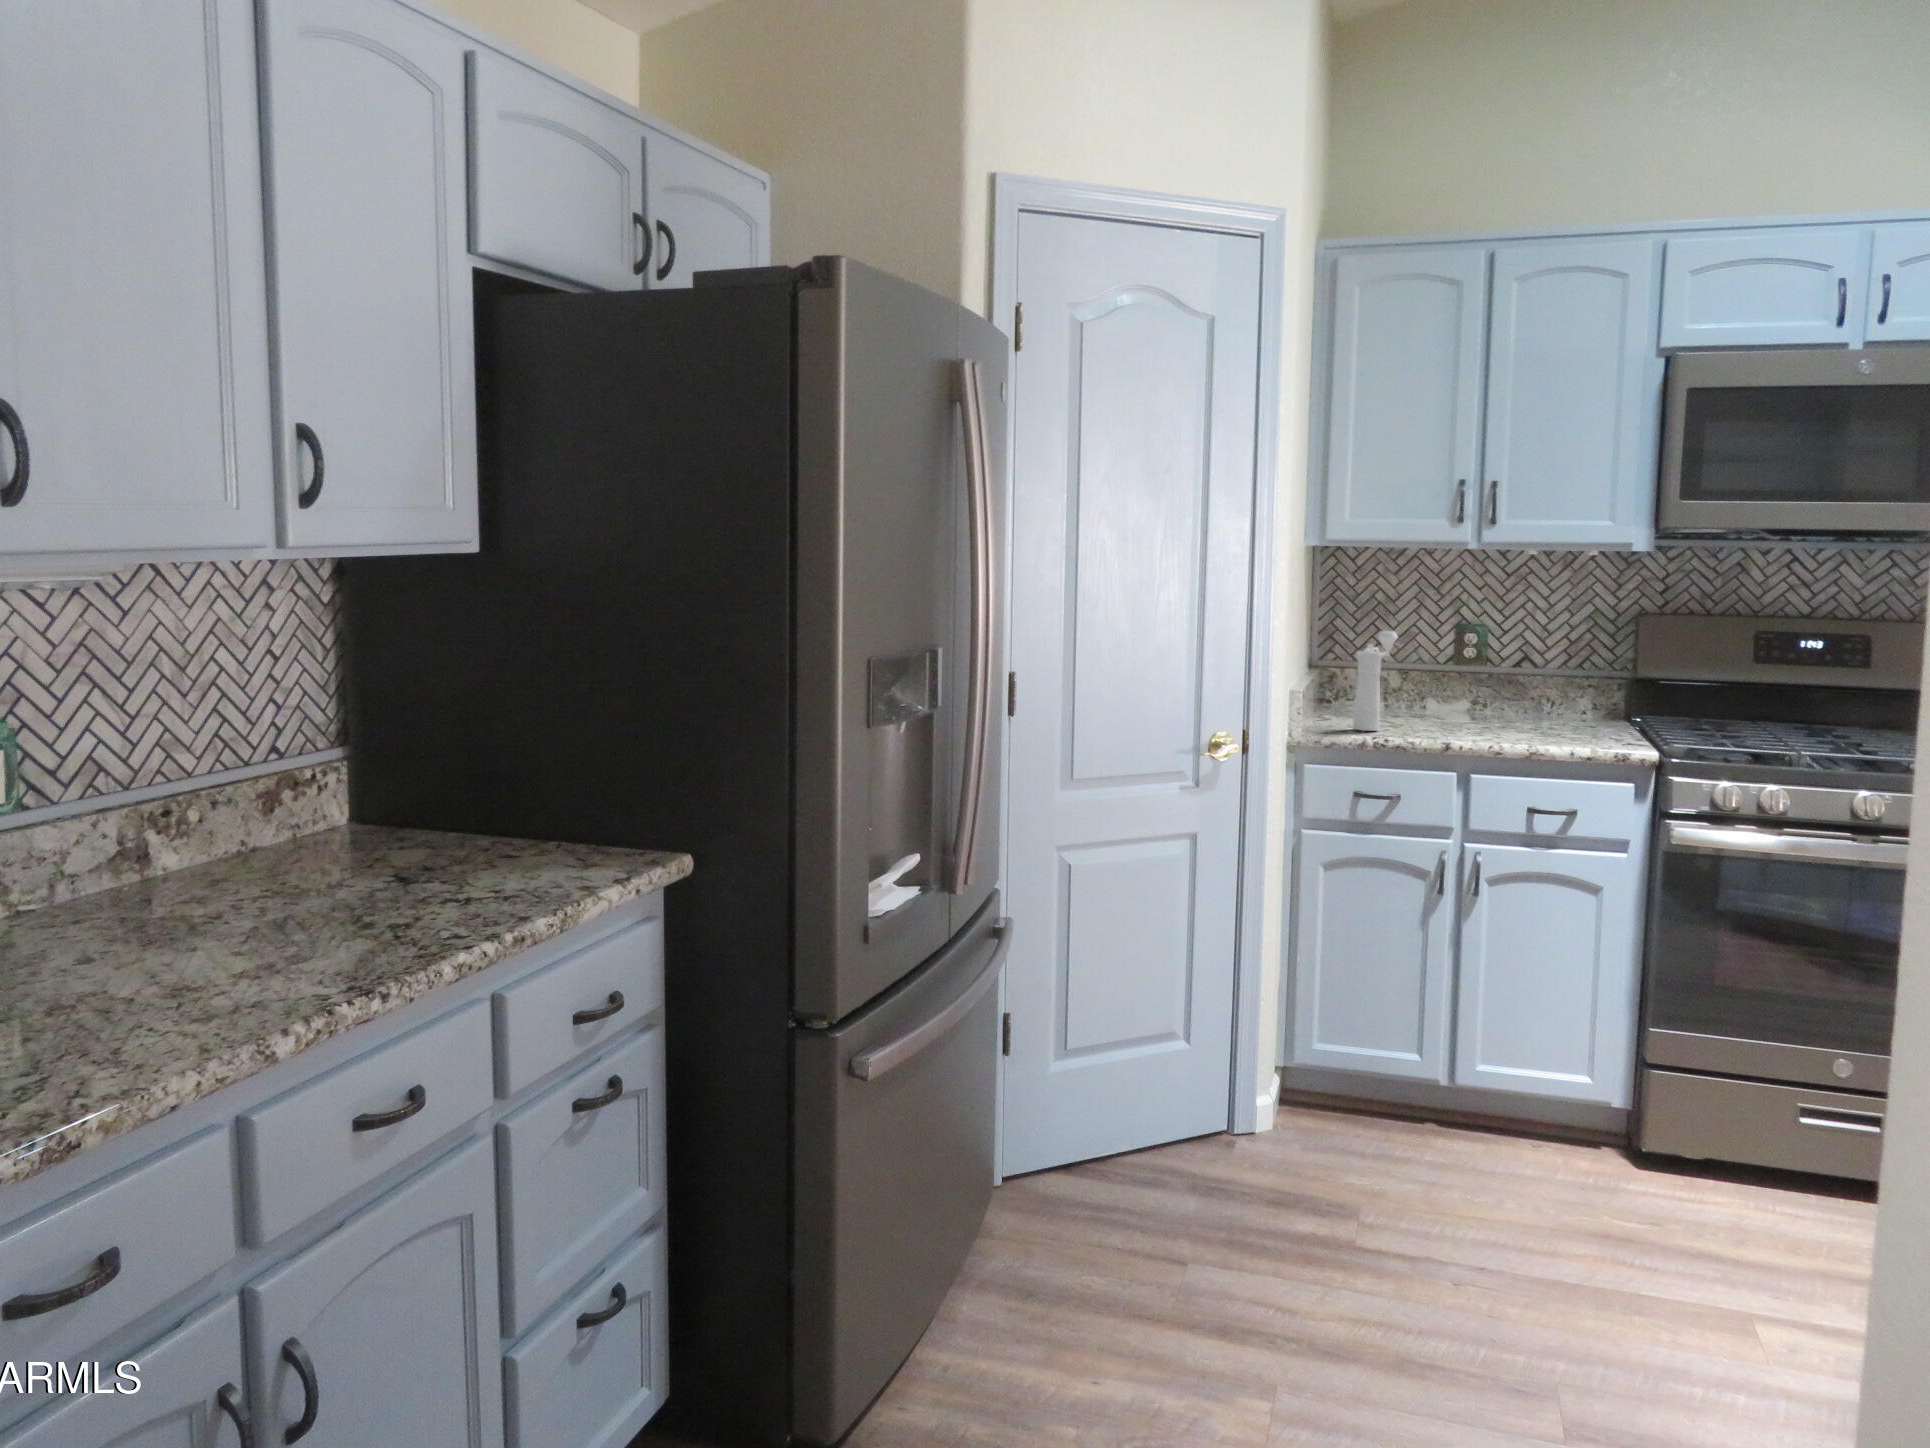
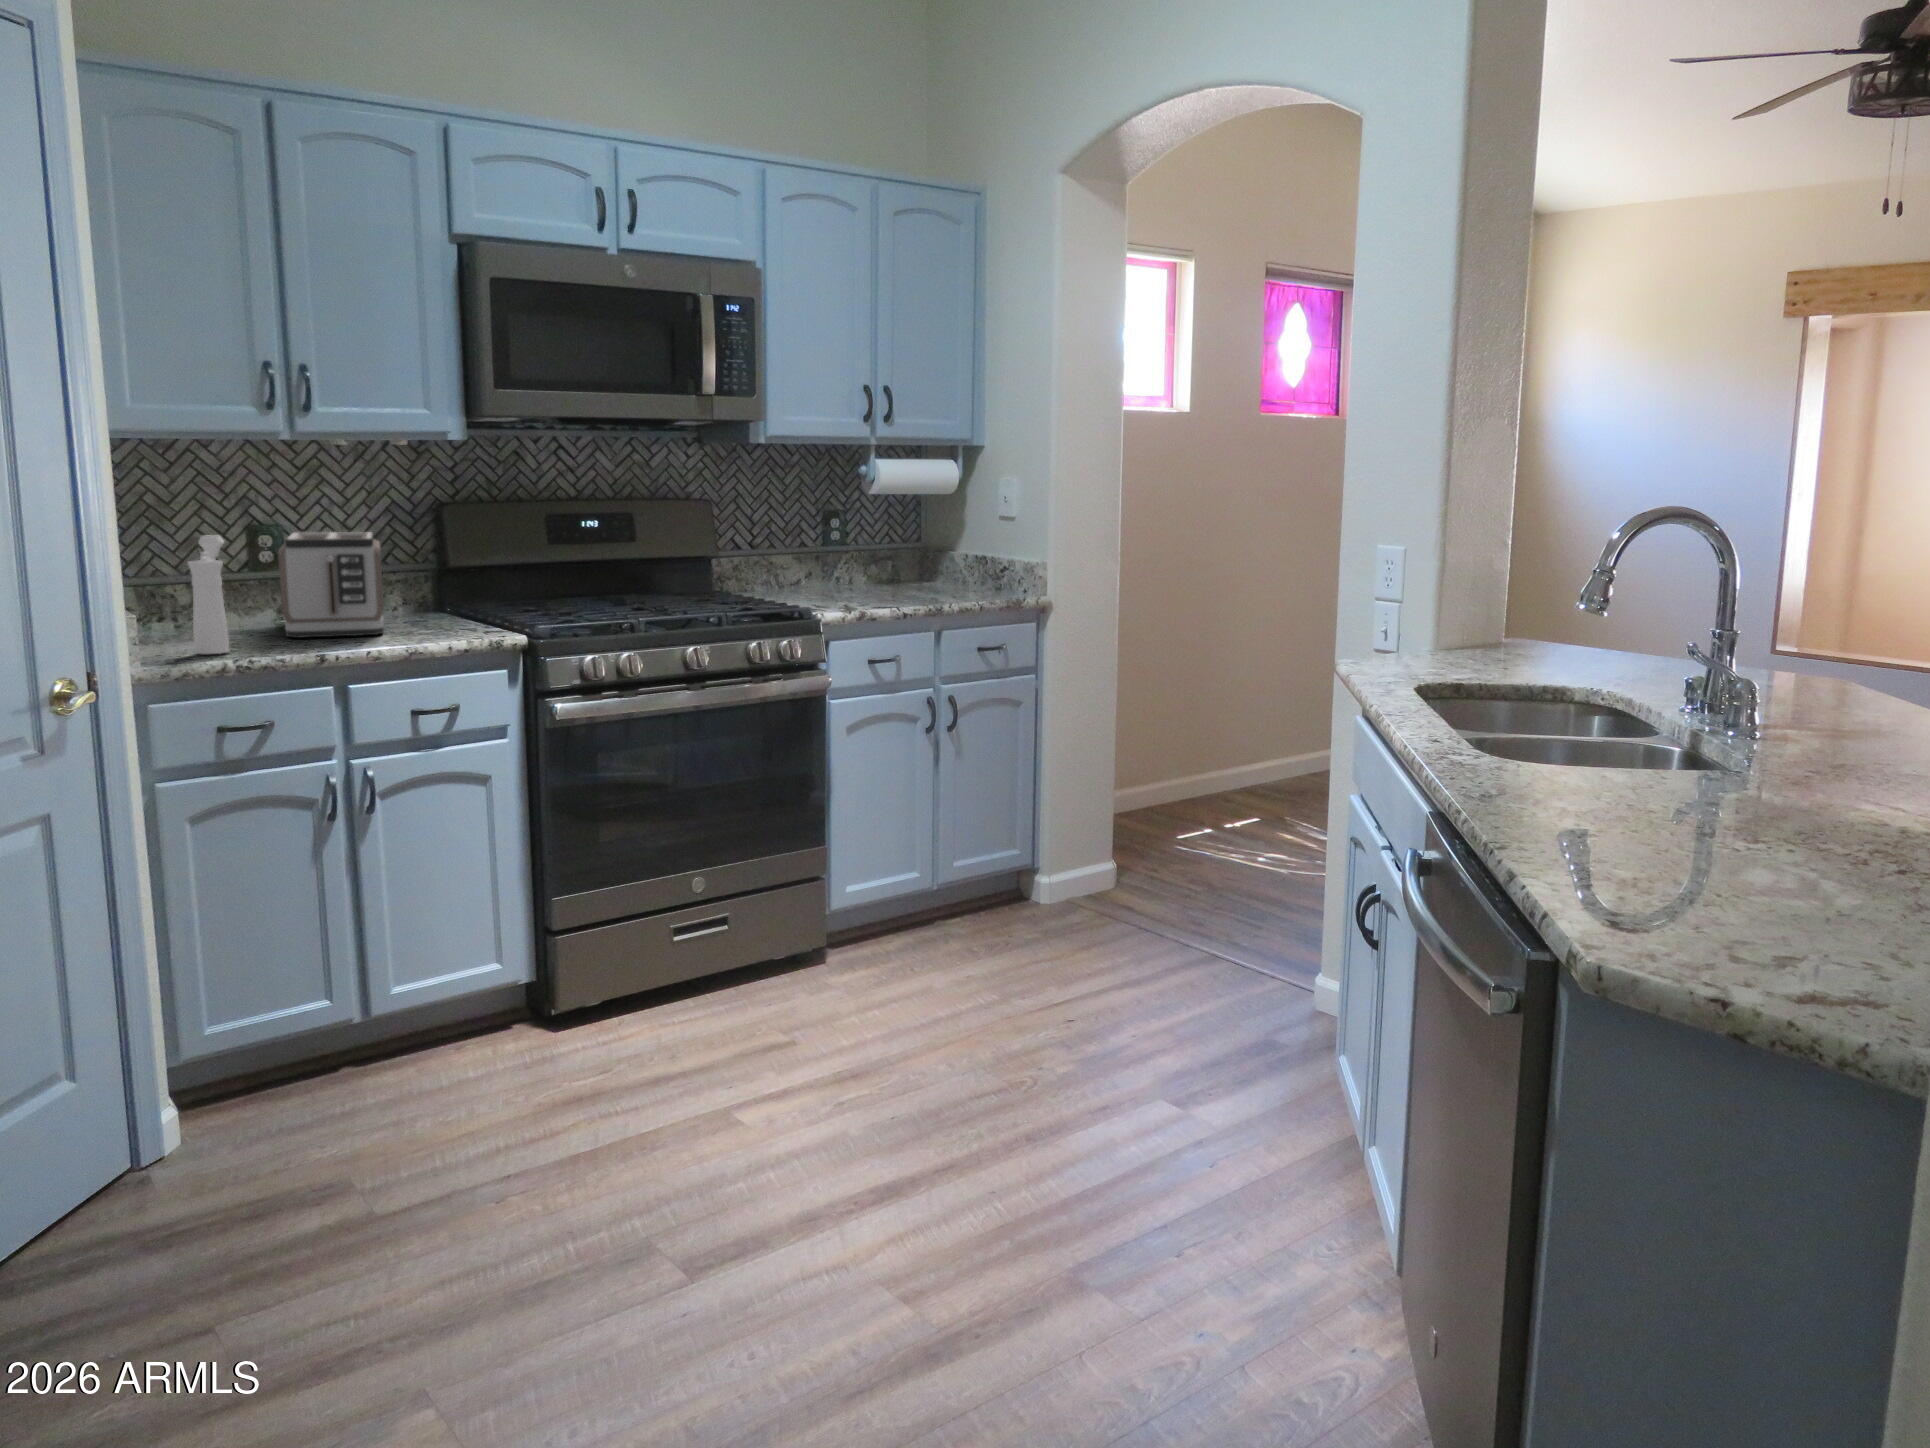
toaster: none [1440,633,1560,732] -> present [278,532,384,638]

